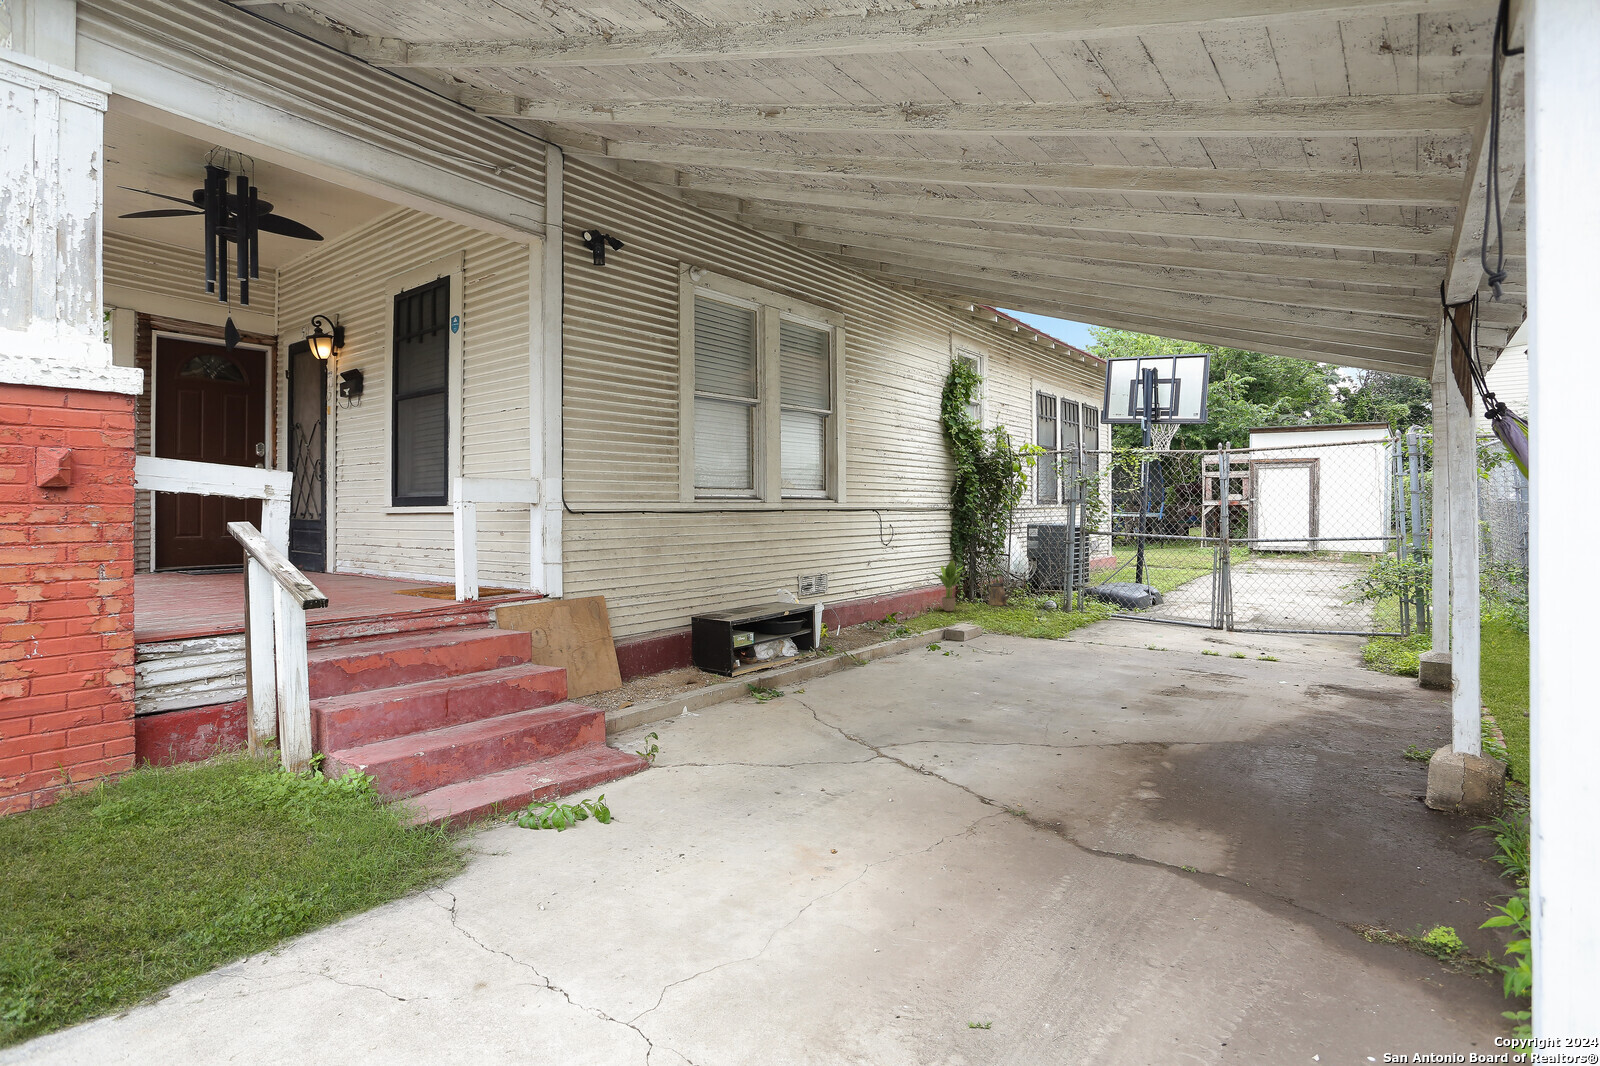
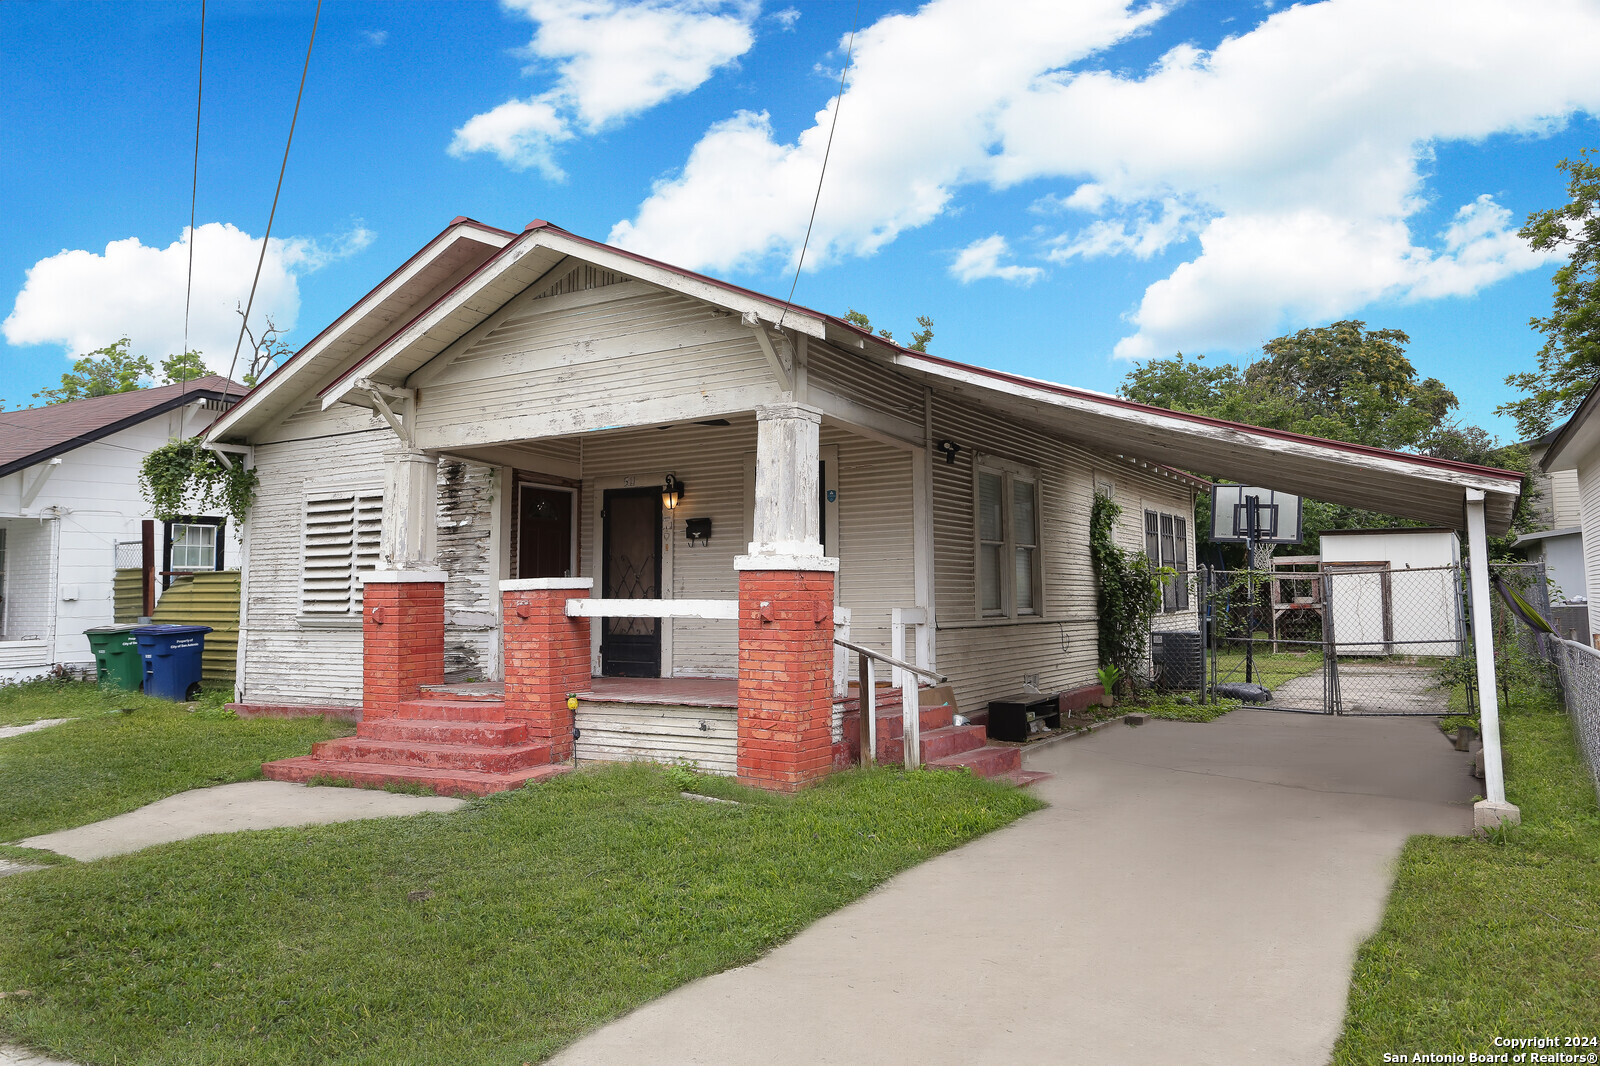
watering can: present [986,582,1019,606] -> present [1434,723,1477,751]

